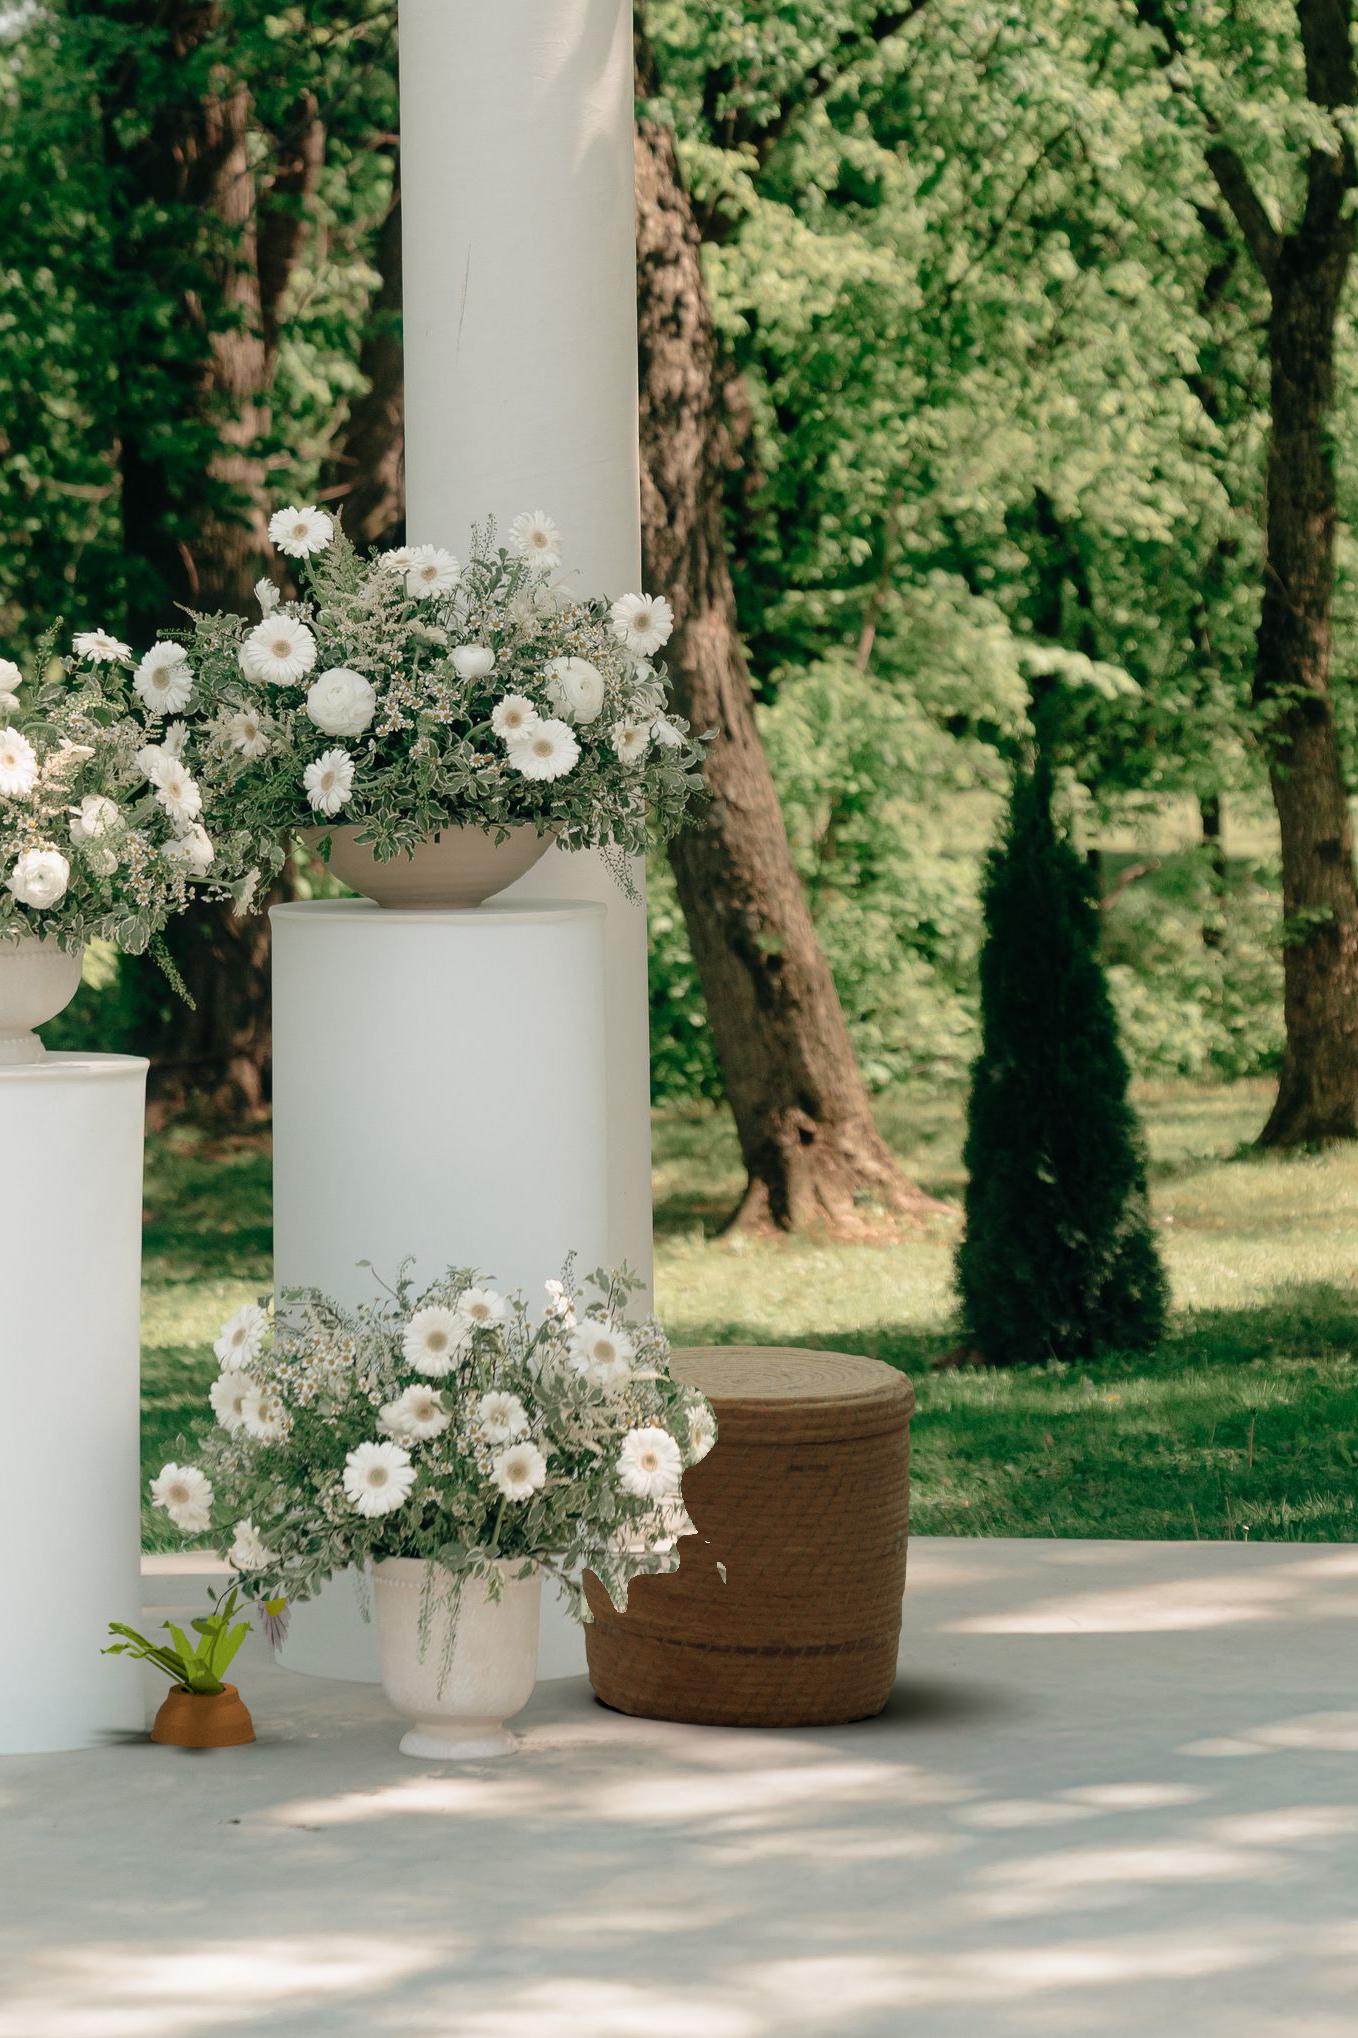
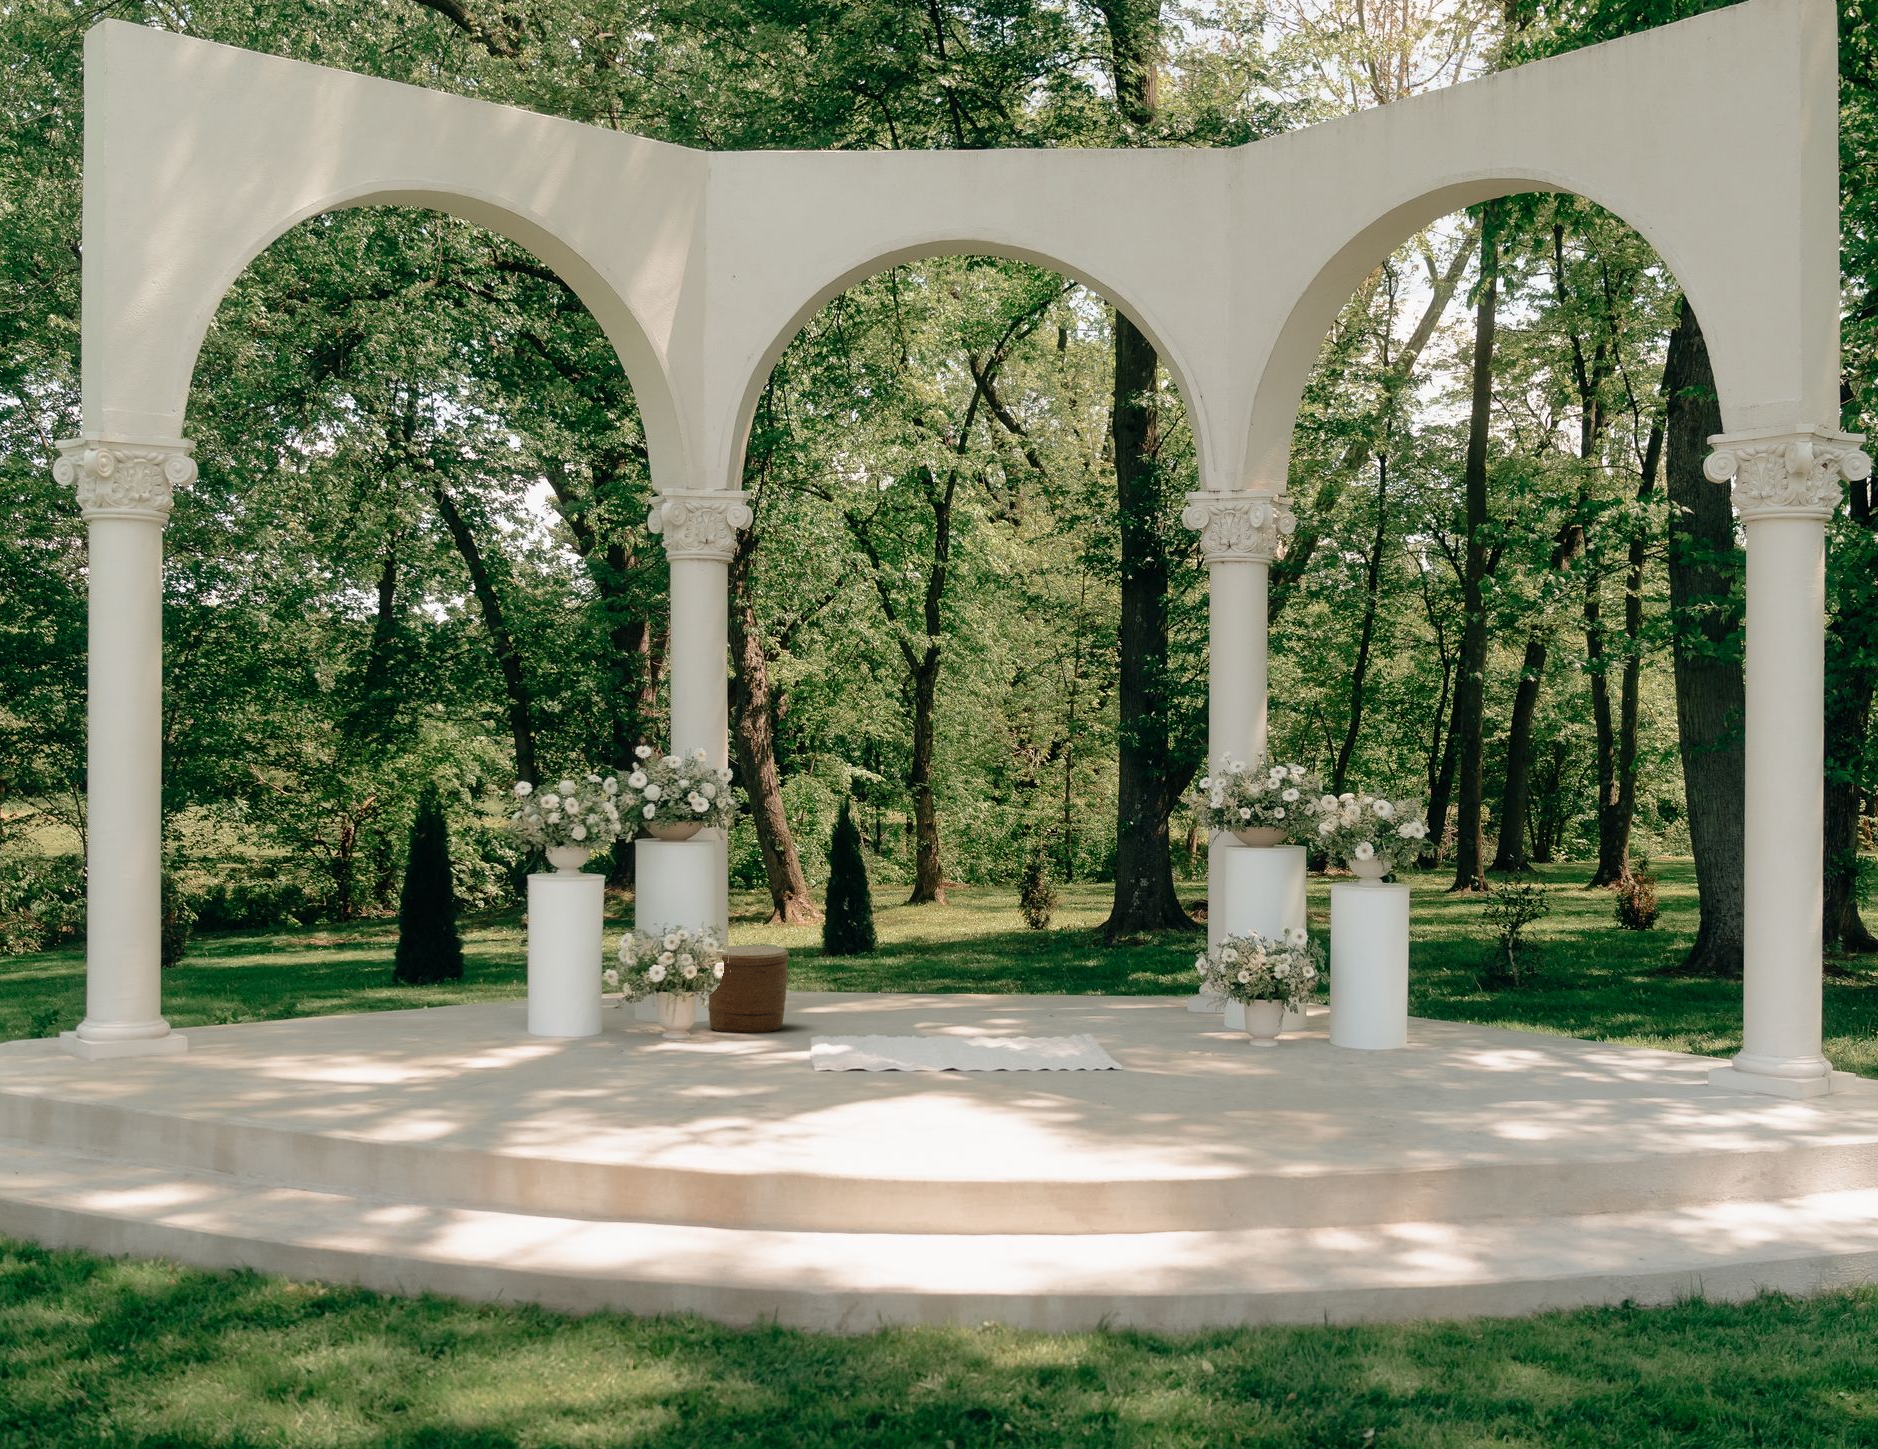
decorative plant: present [100,1587,291,1747] -> none [590,990,636,1039]

